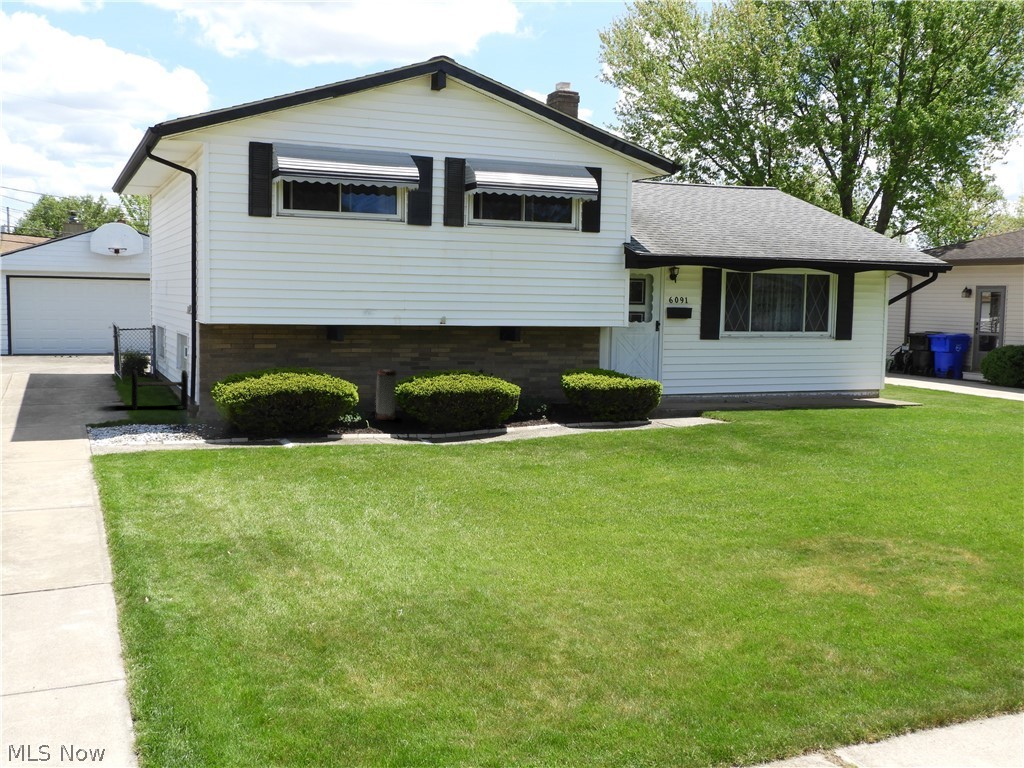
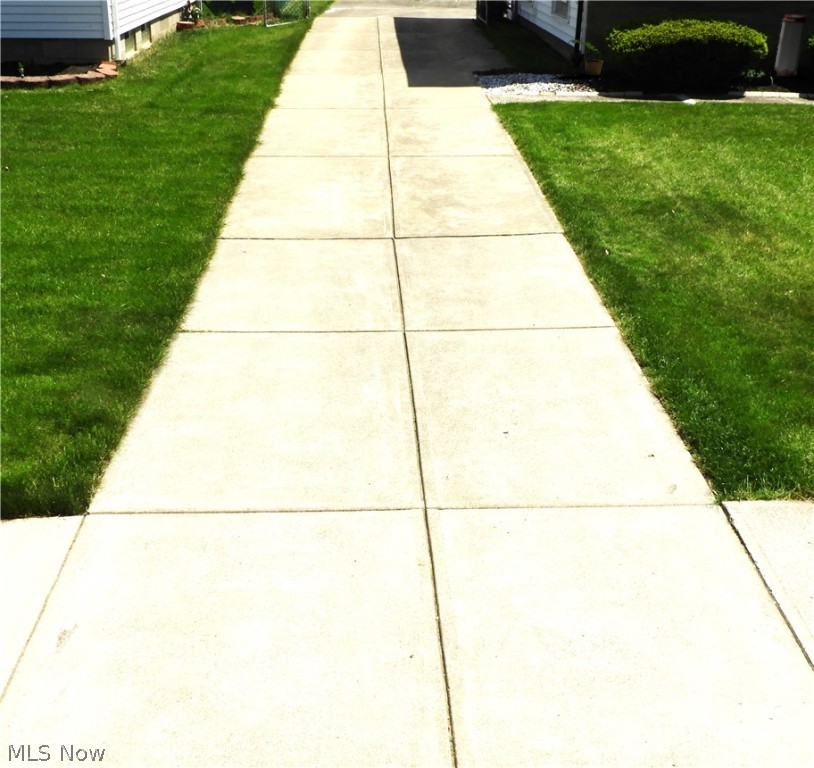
bench: present [132,370,188,410] -> none [509,15,568,59]
potted plant: none [182,392,218,423] -> present [571,40,603,75]

